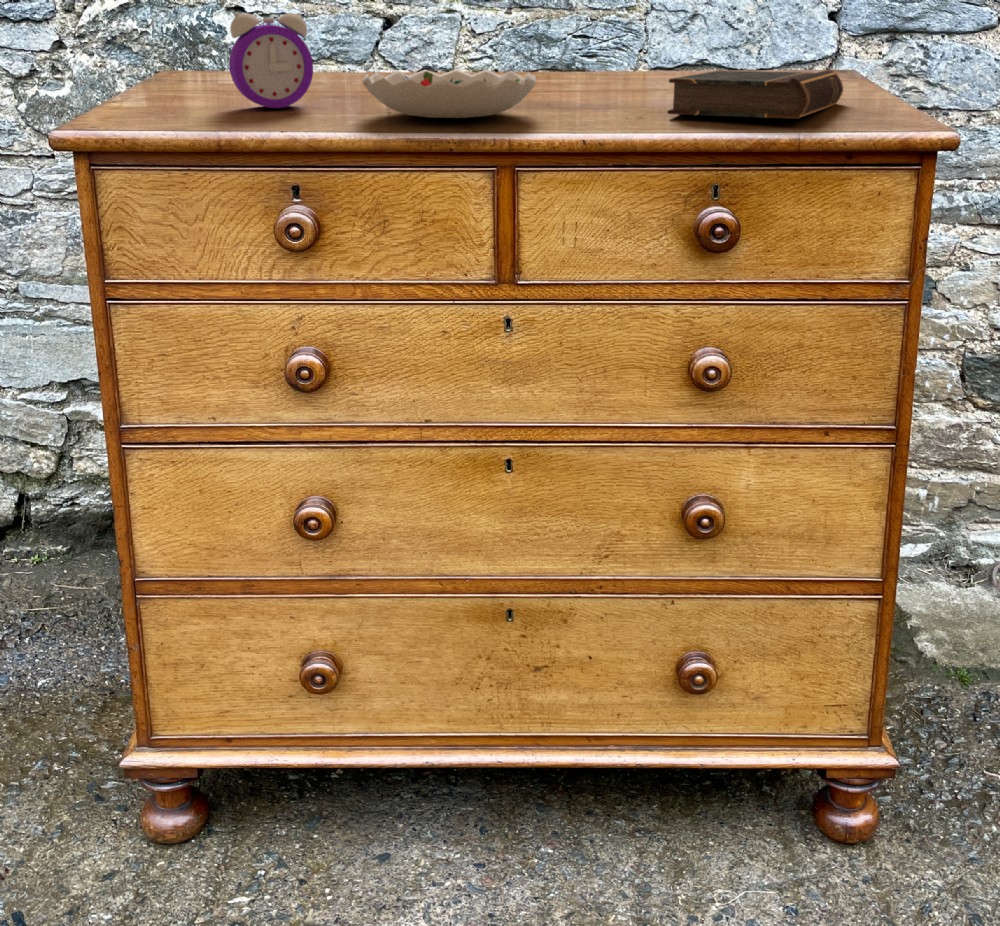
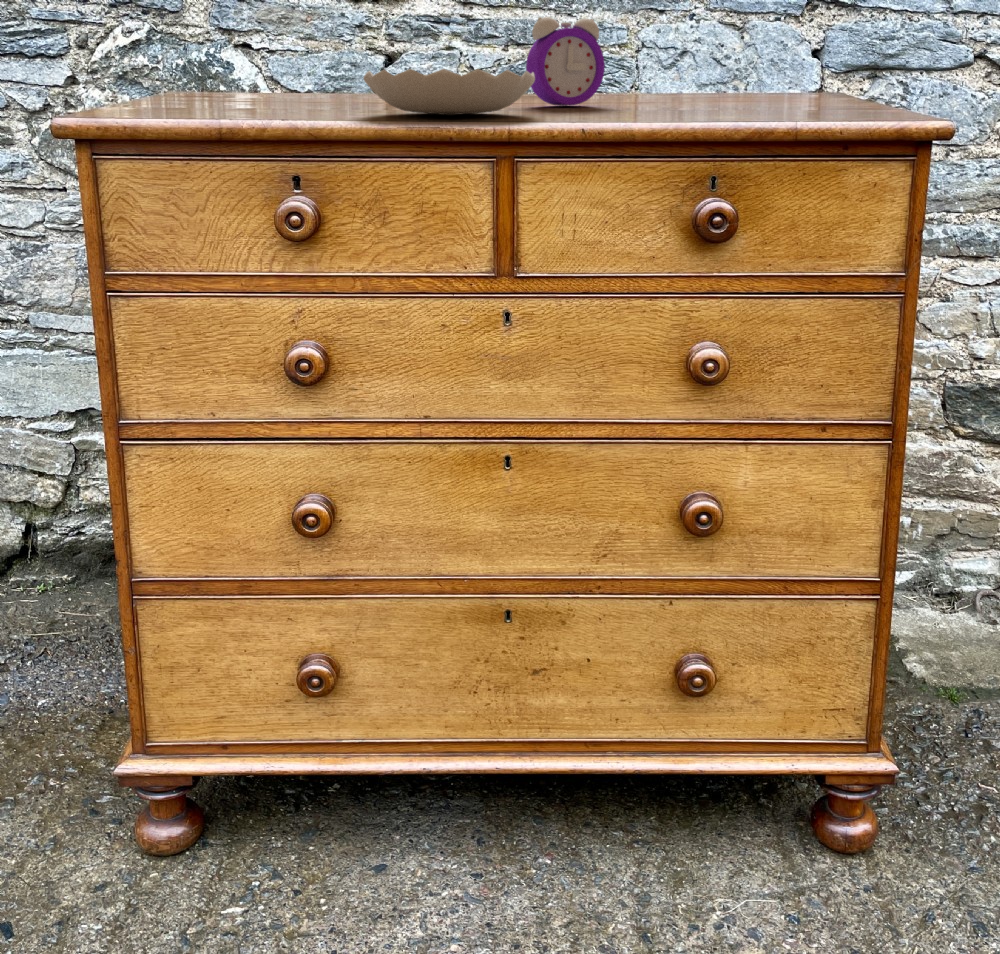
alarm clock: present [229,13,313,108] -> present [526,17,605,106]
book: present [667,70,843,119] -> none [665,72,835,113]

